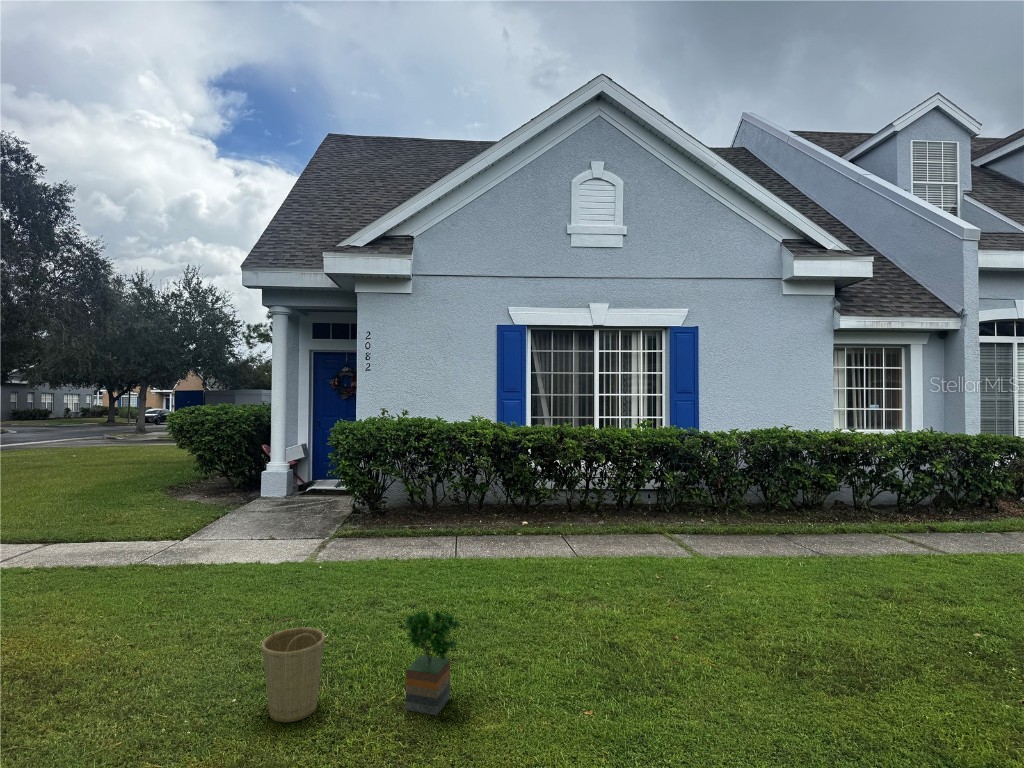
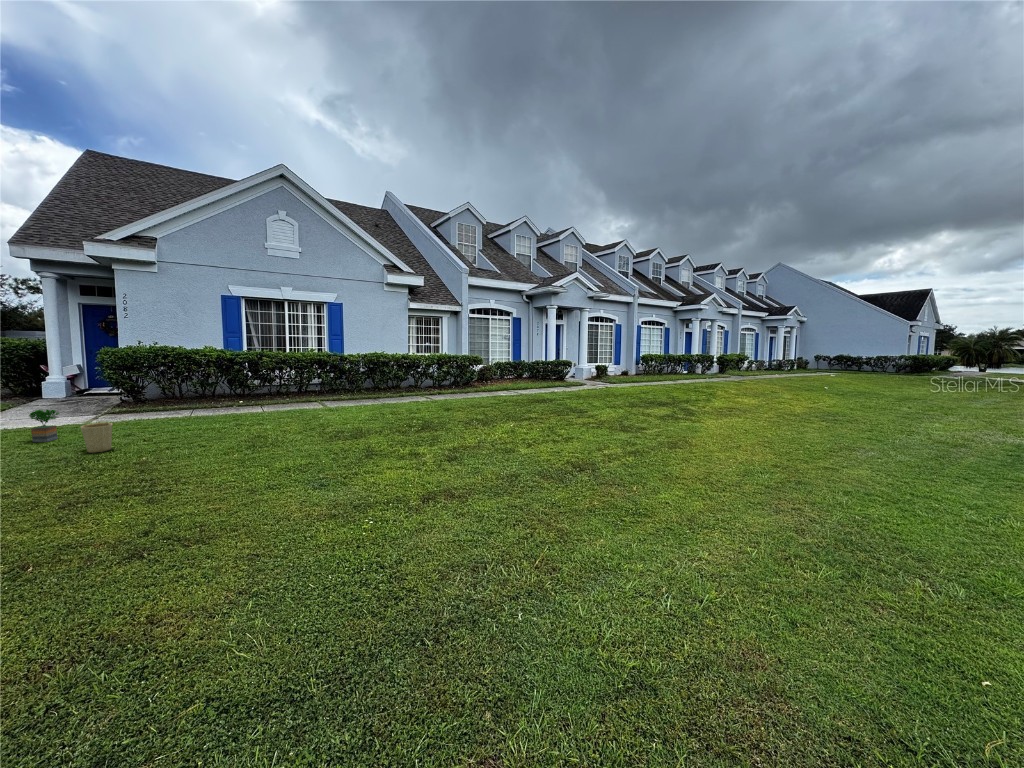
potted tree: present [405,611,460,716] -> present [29,410,59,442]

